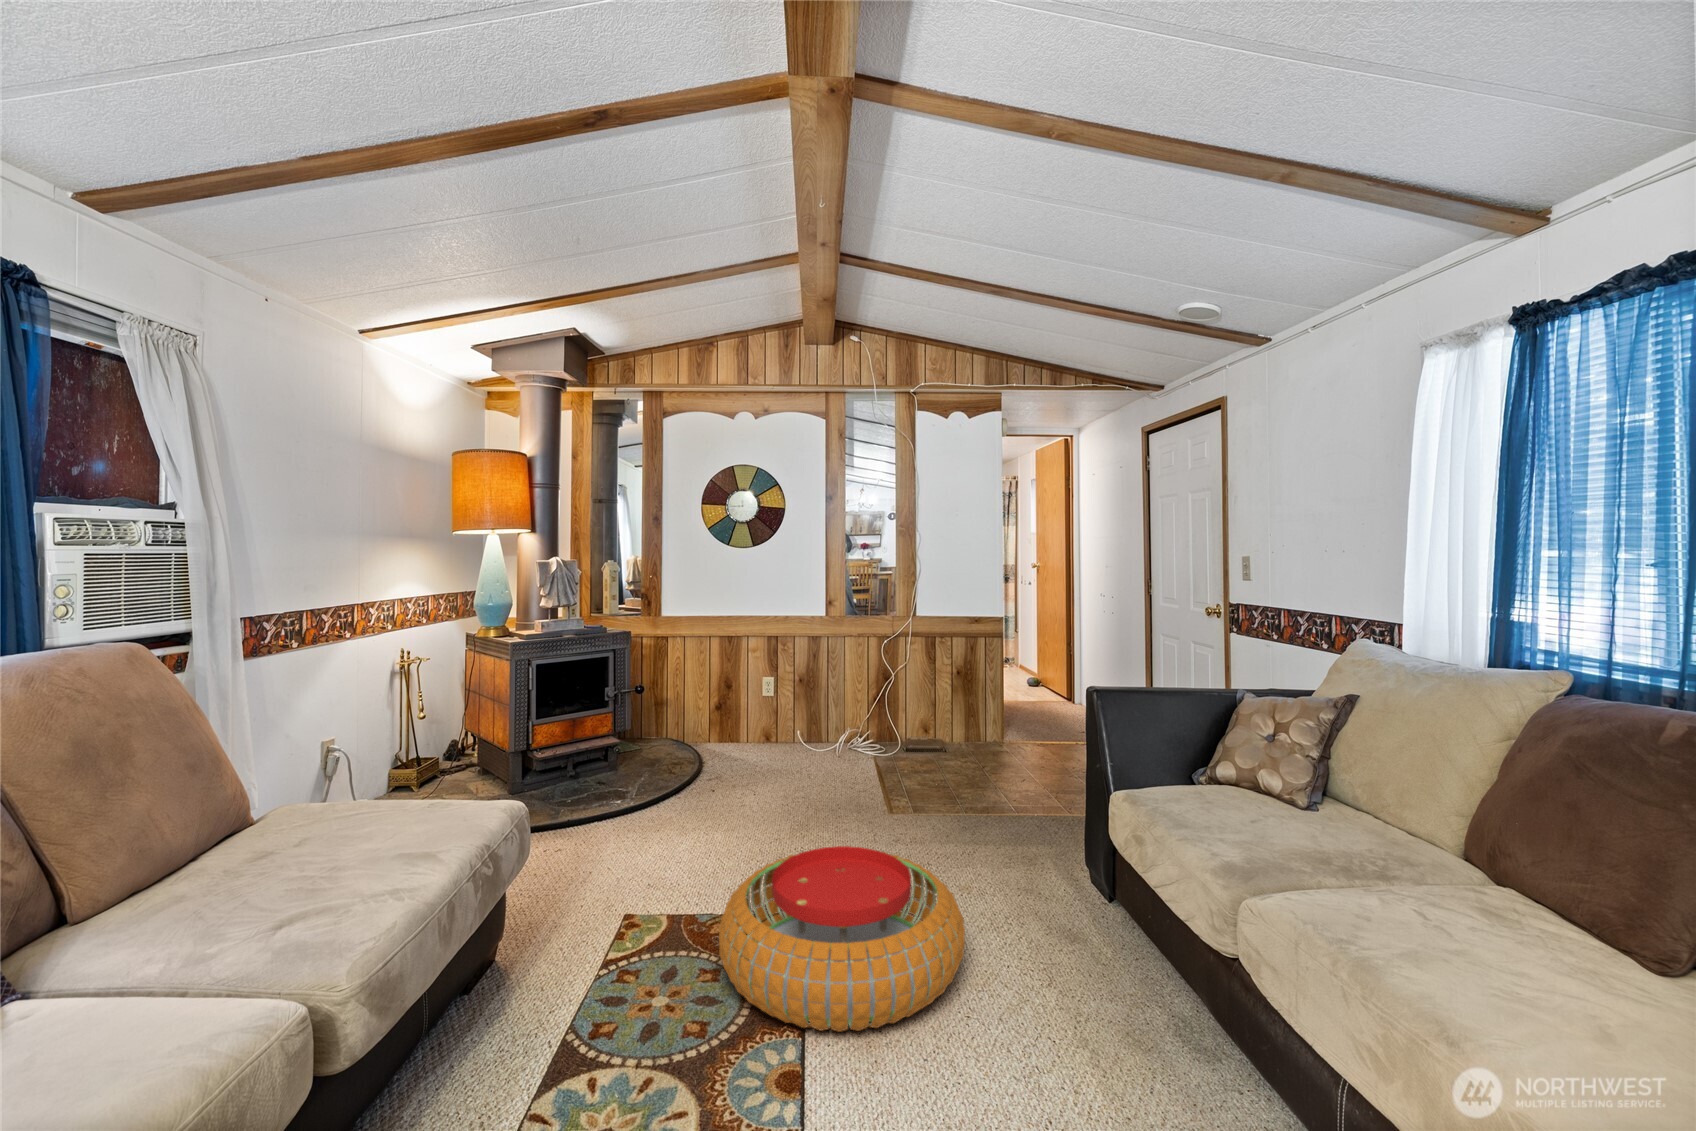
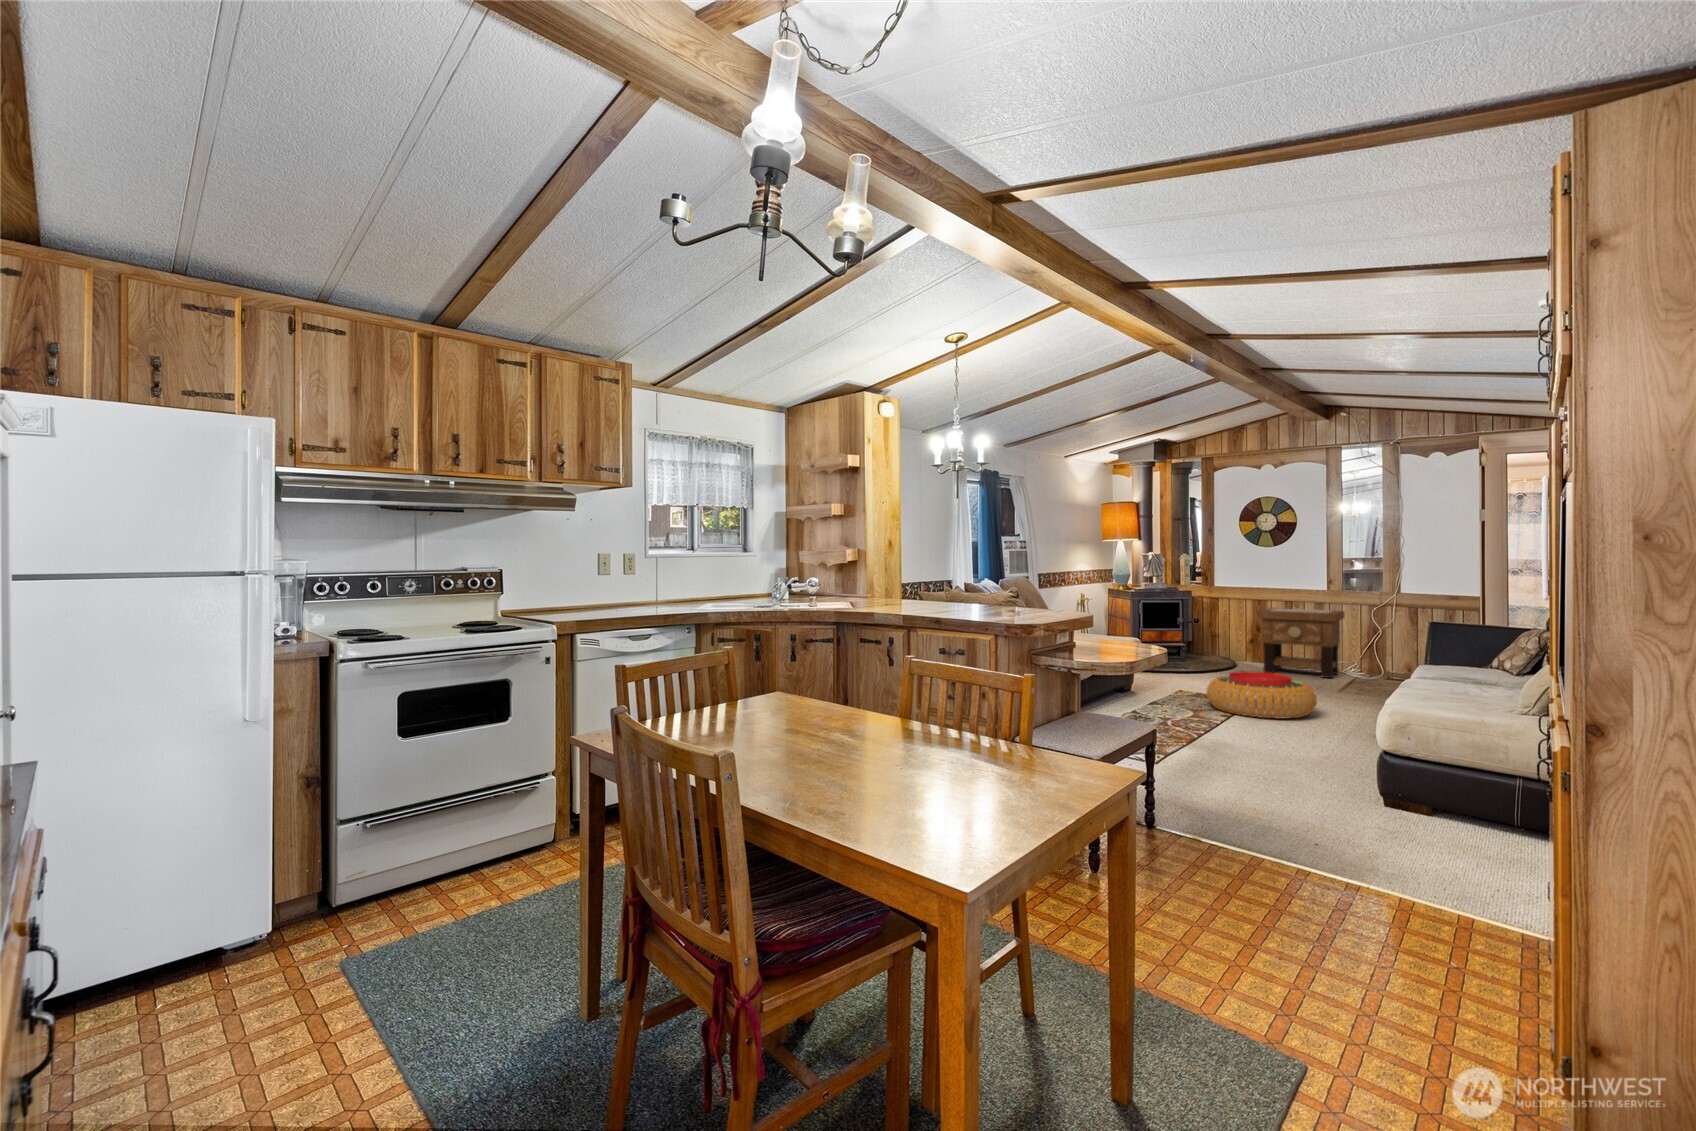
side table: none [742,649,857,767] -> present [1257,608,1345,678]

